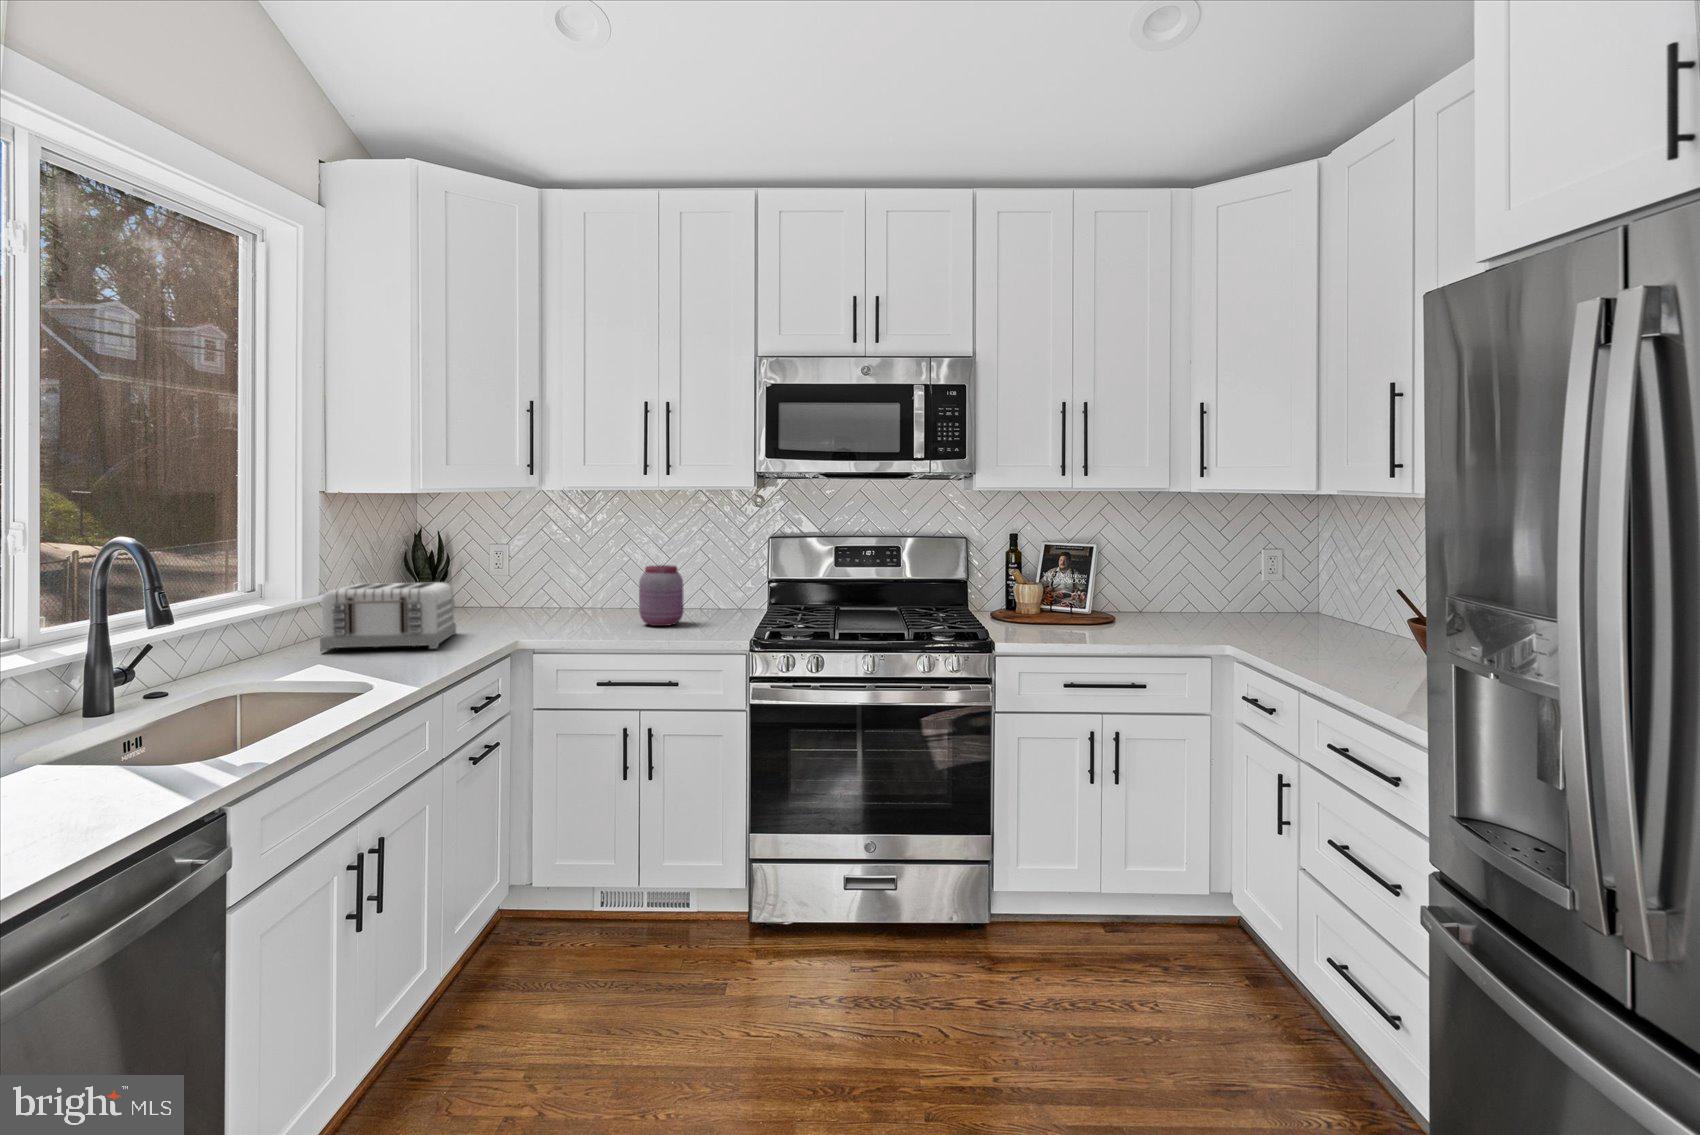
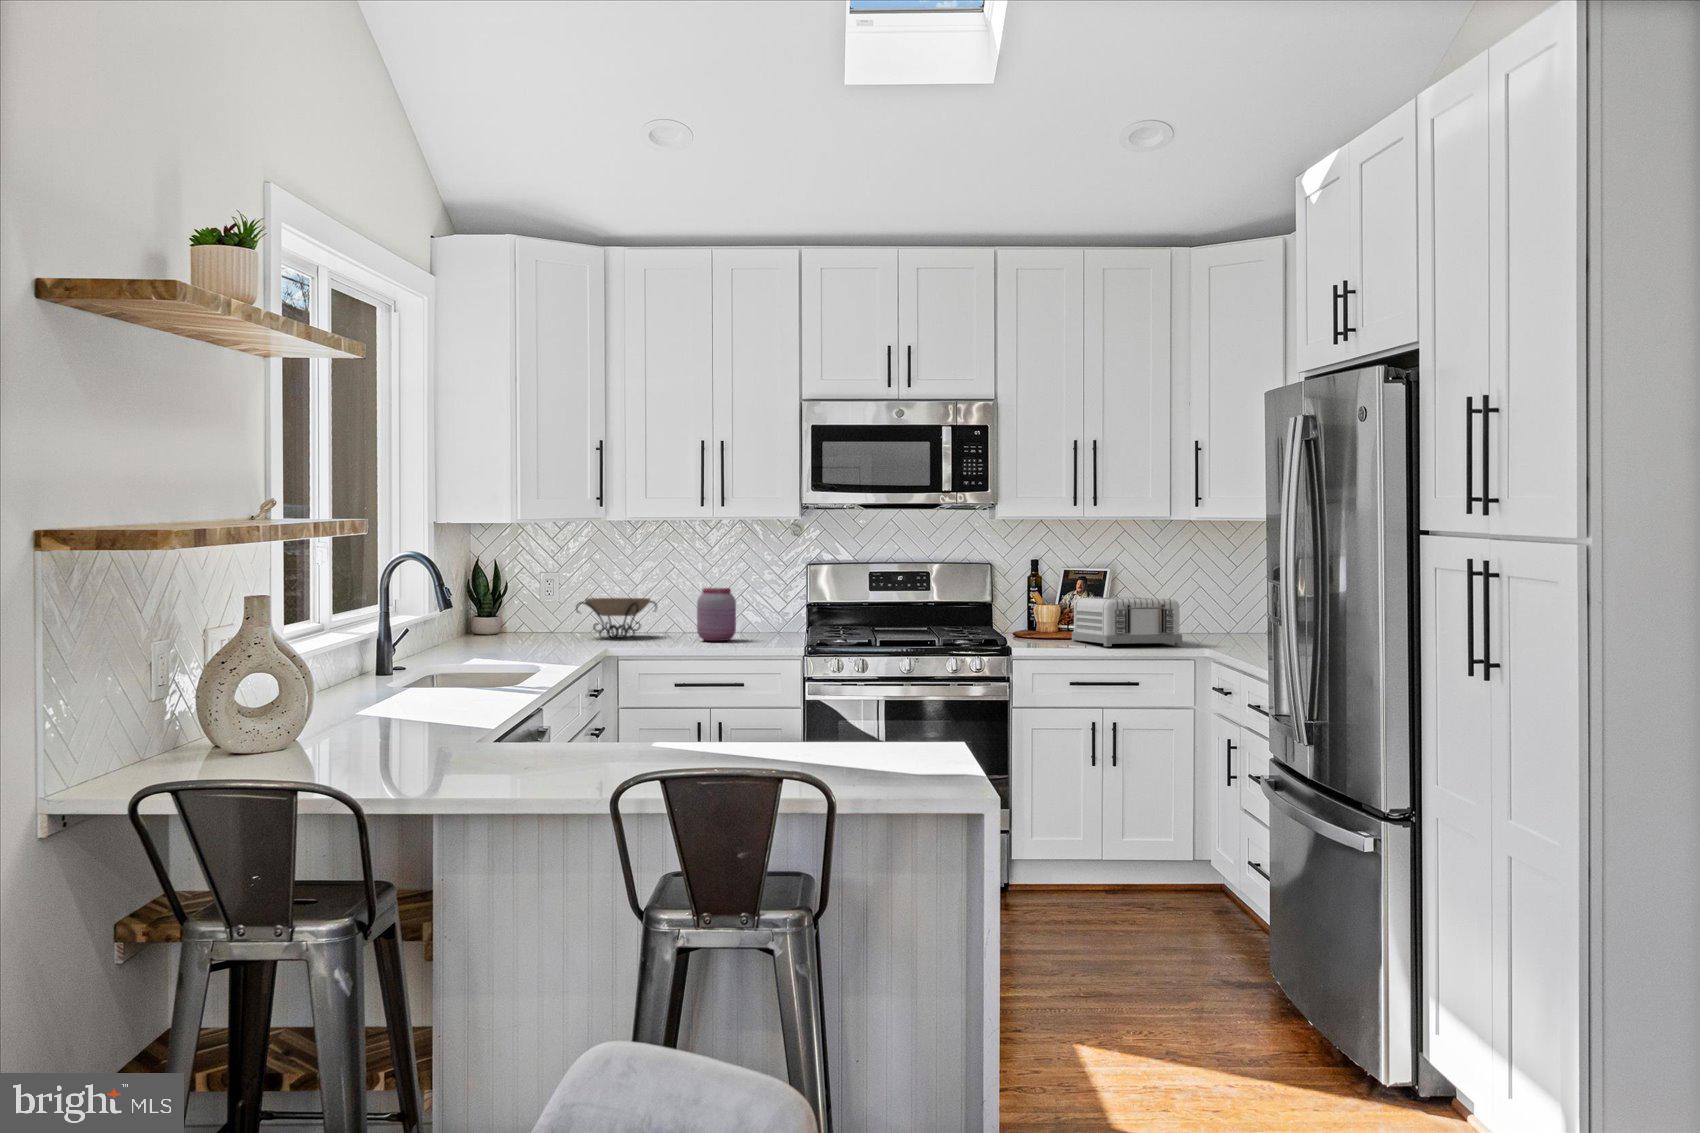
decorative bowl: none [506,574,604,620] -> present [576,598,657,638]
toaster: present [320,582,456,651] -> present [1072,597,1182,646]

